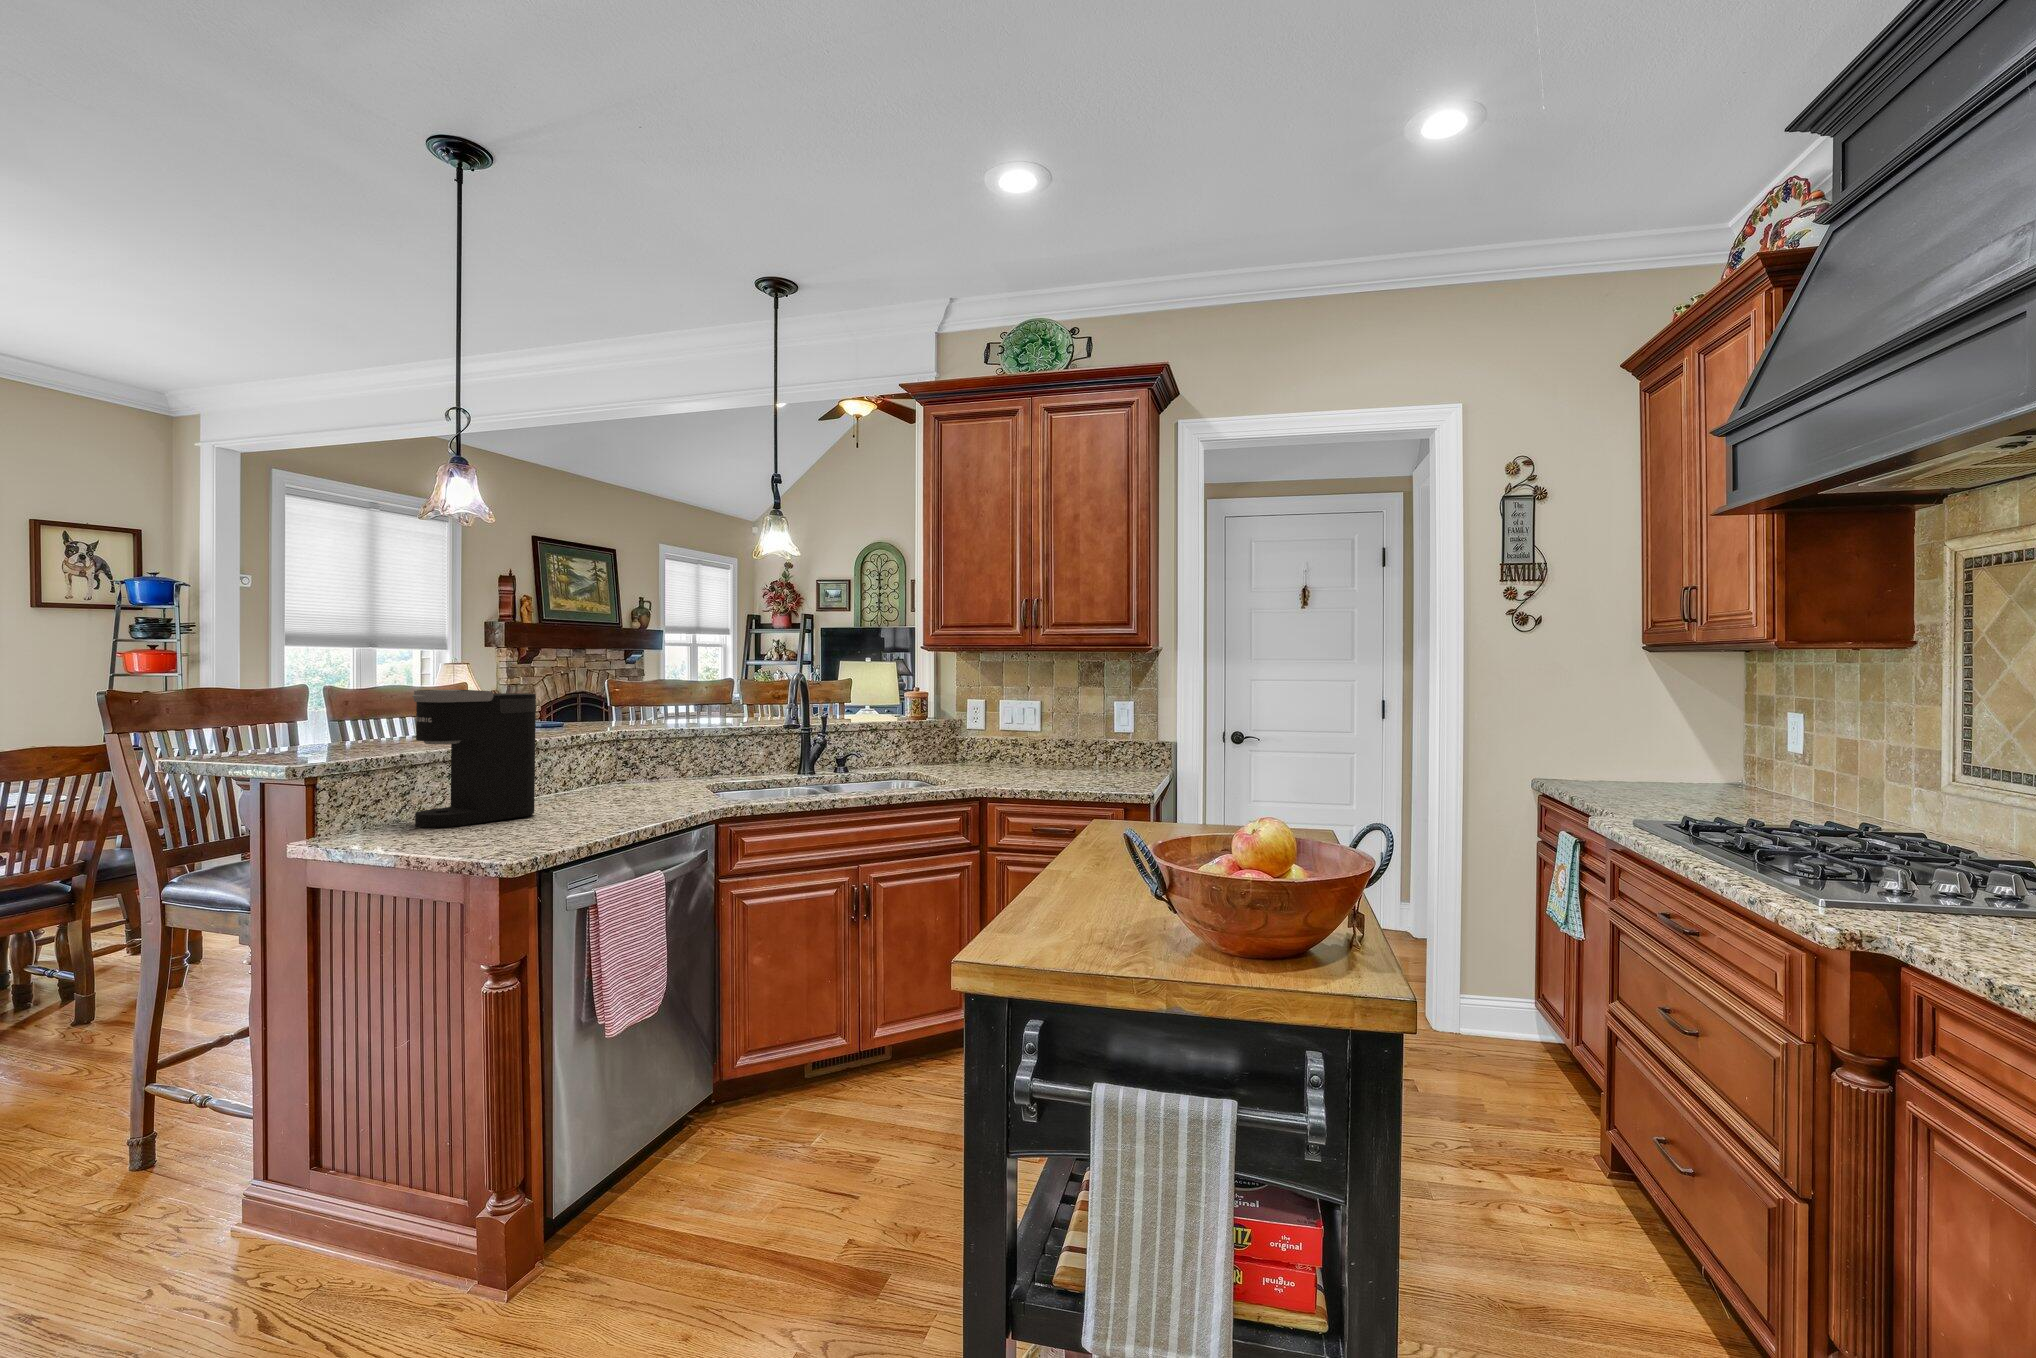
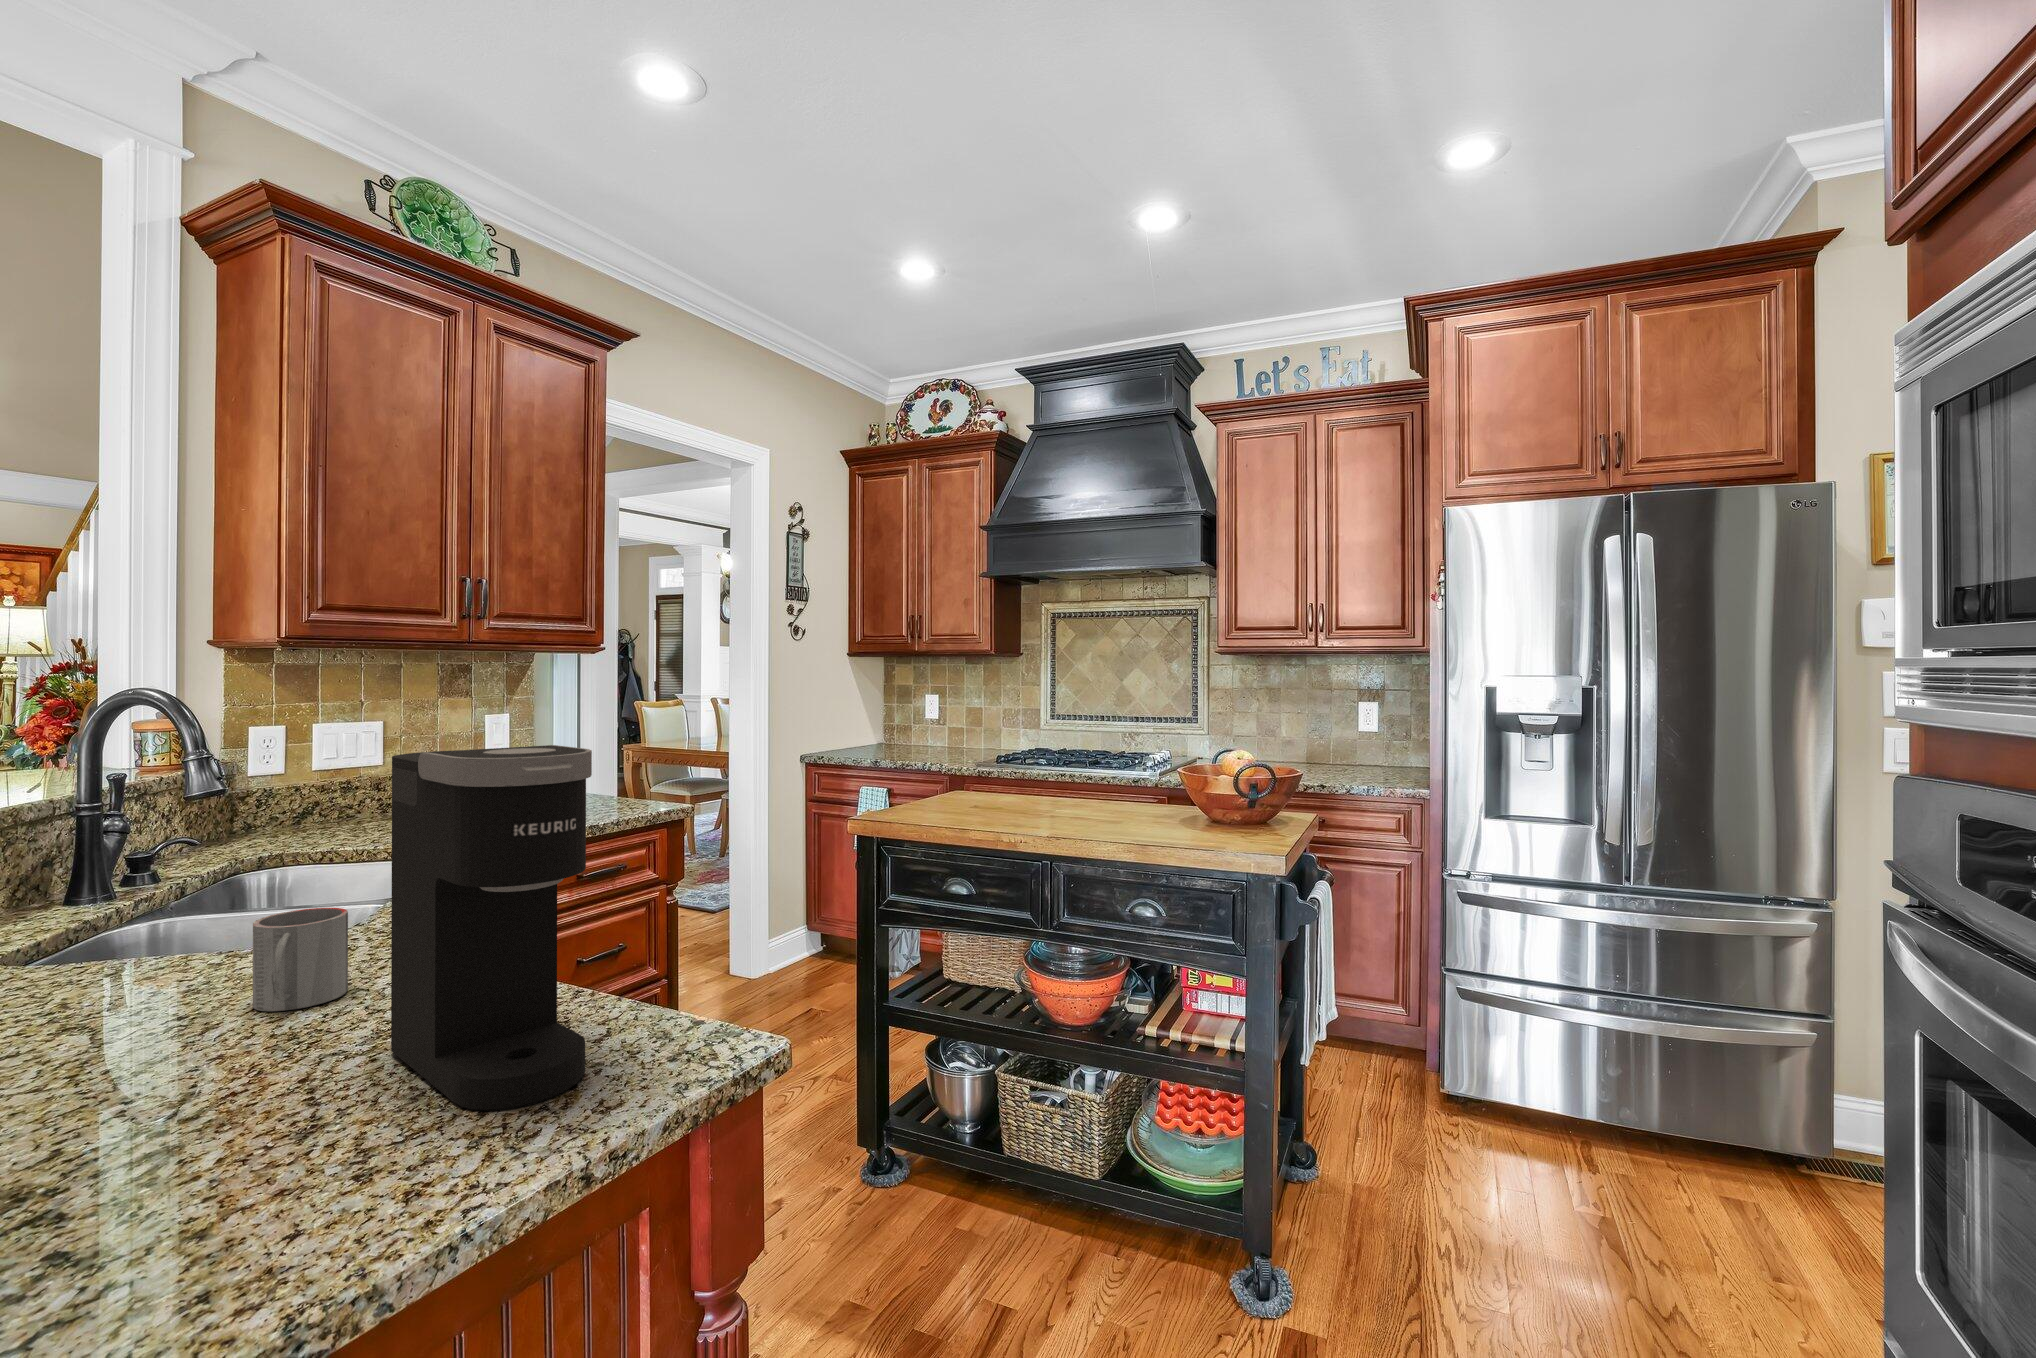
mug: none [566,765,616,803] -> present [253,908,348,1011]

